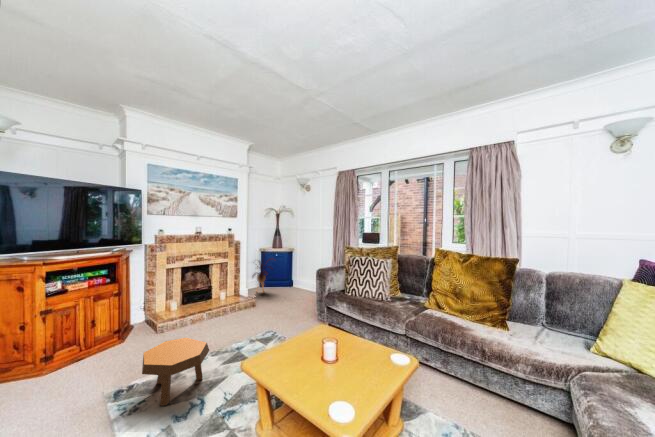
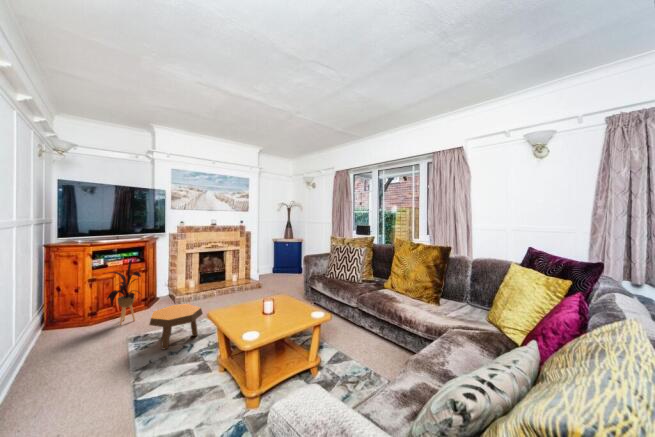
house plant: present [253,259,273,292] -> present [107,259,141,324]

